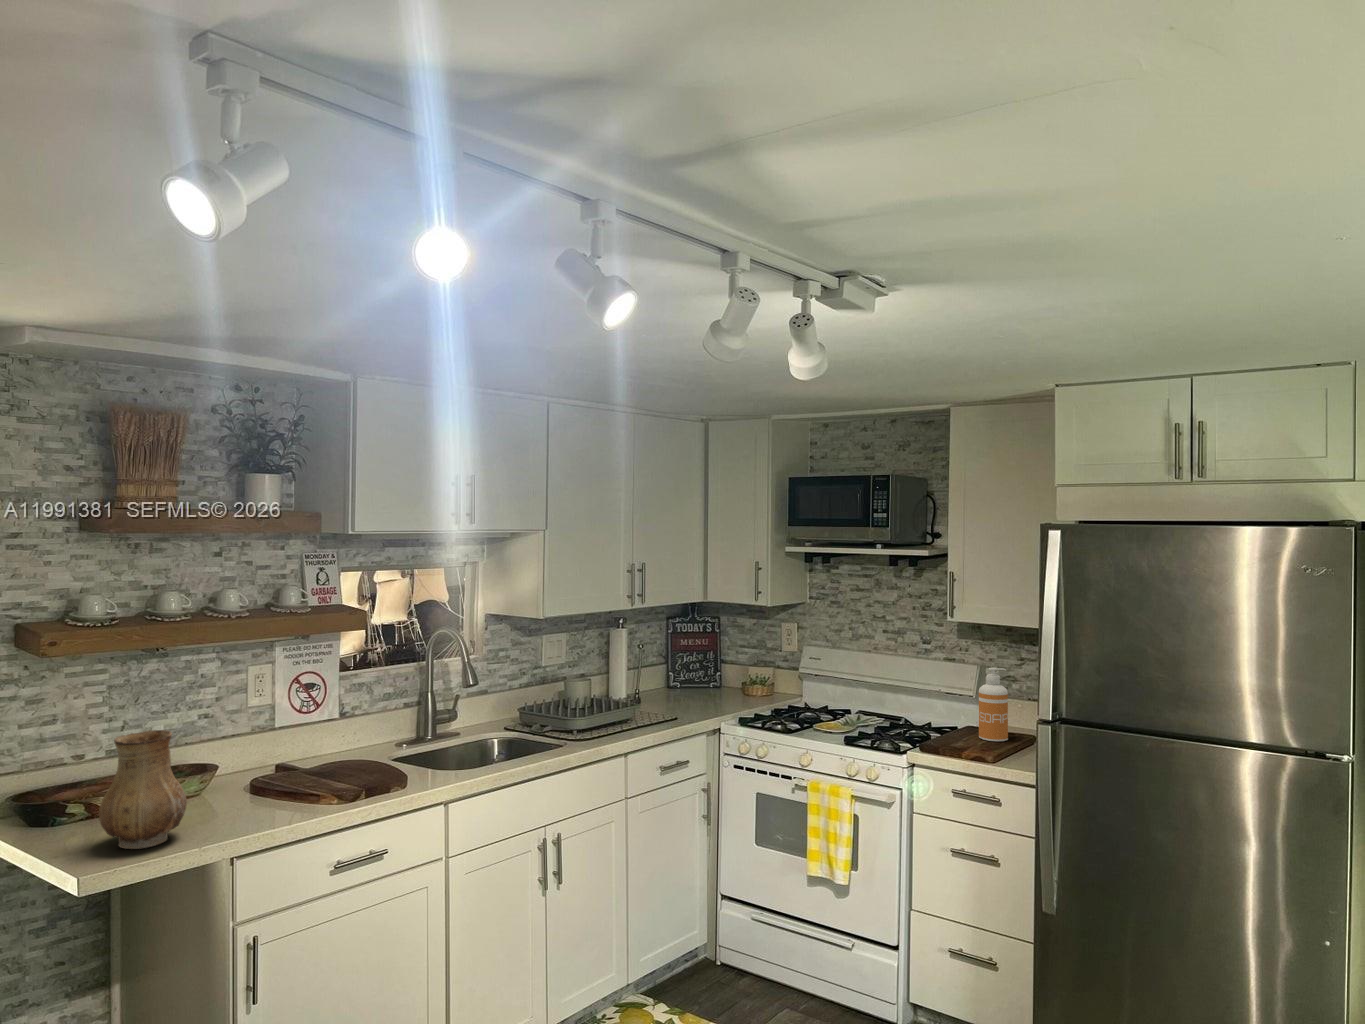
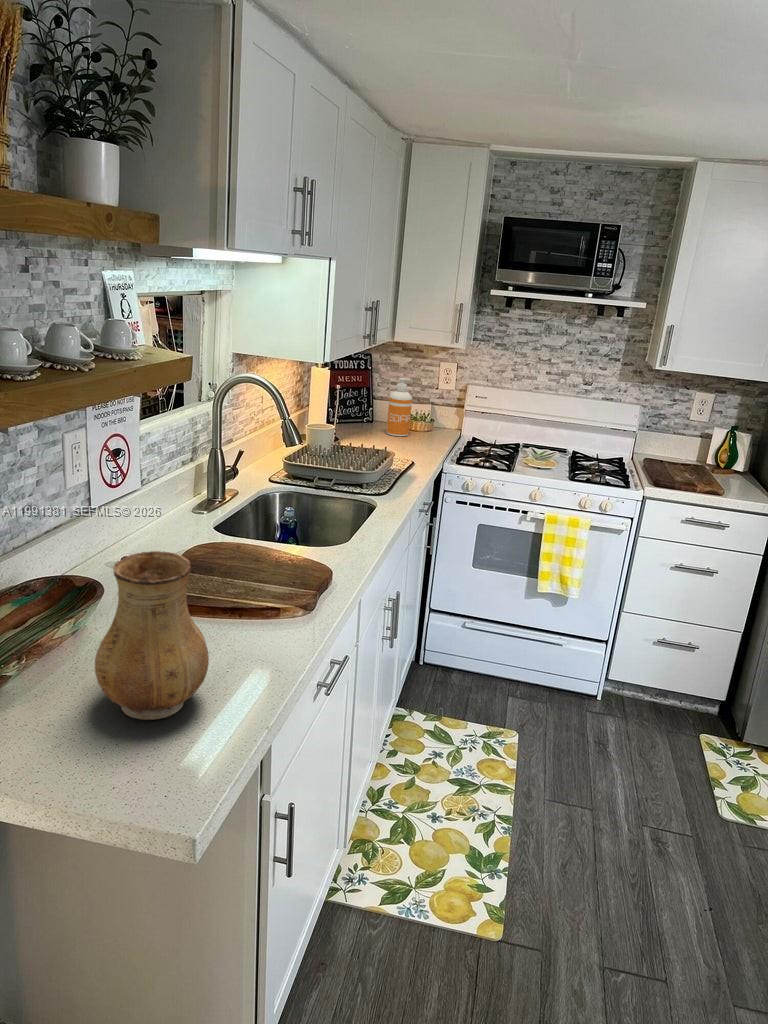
soap dispenser: present [979,668,1008,741] -> present [386,378,412,436]

